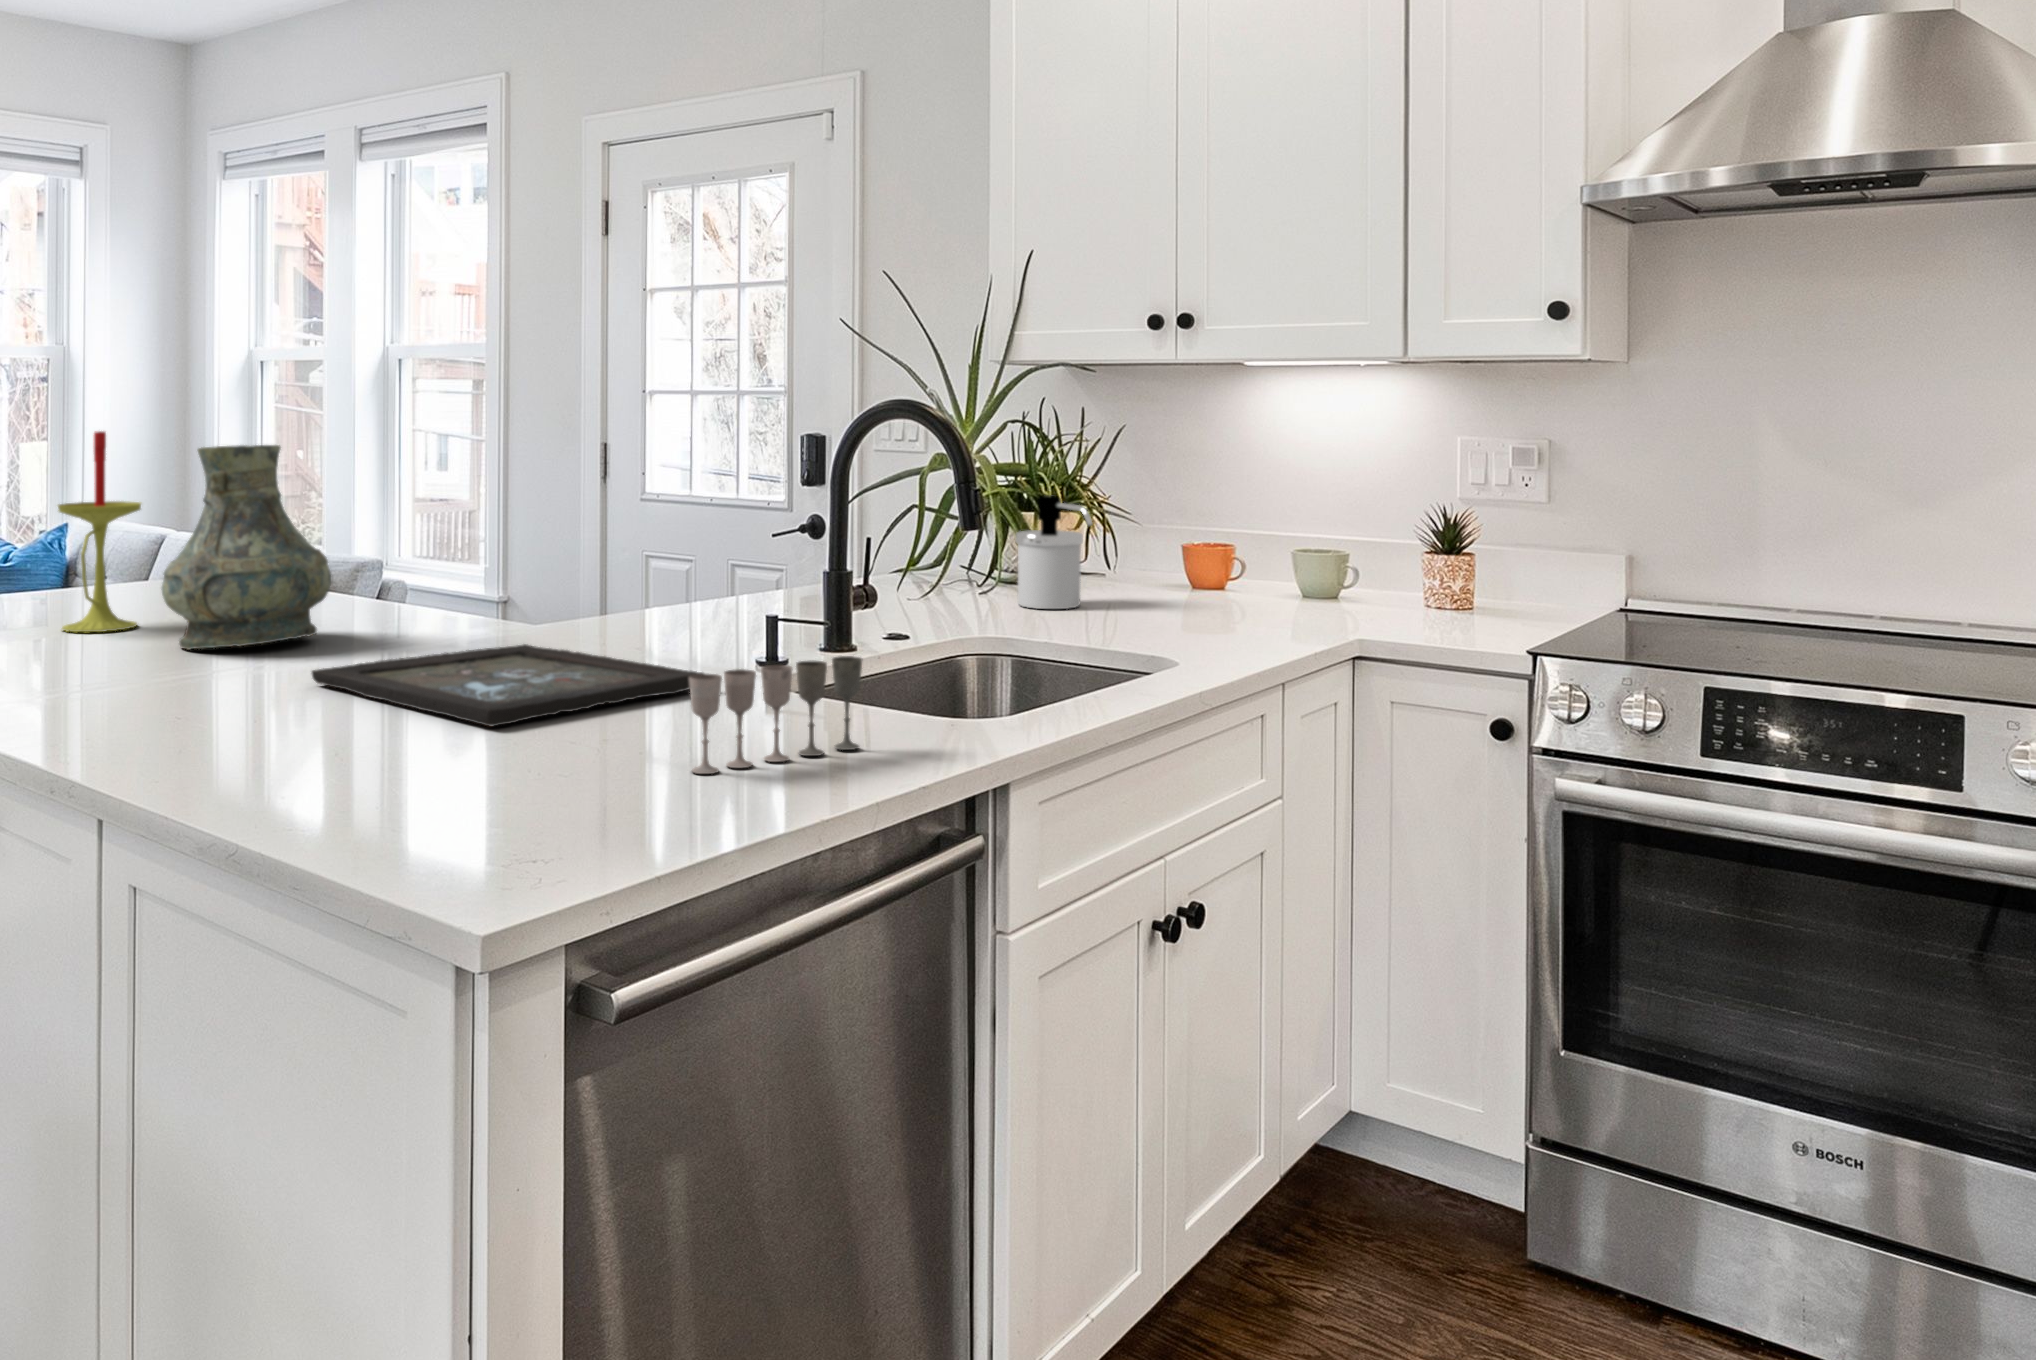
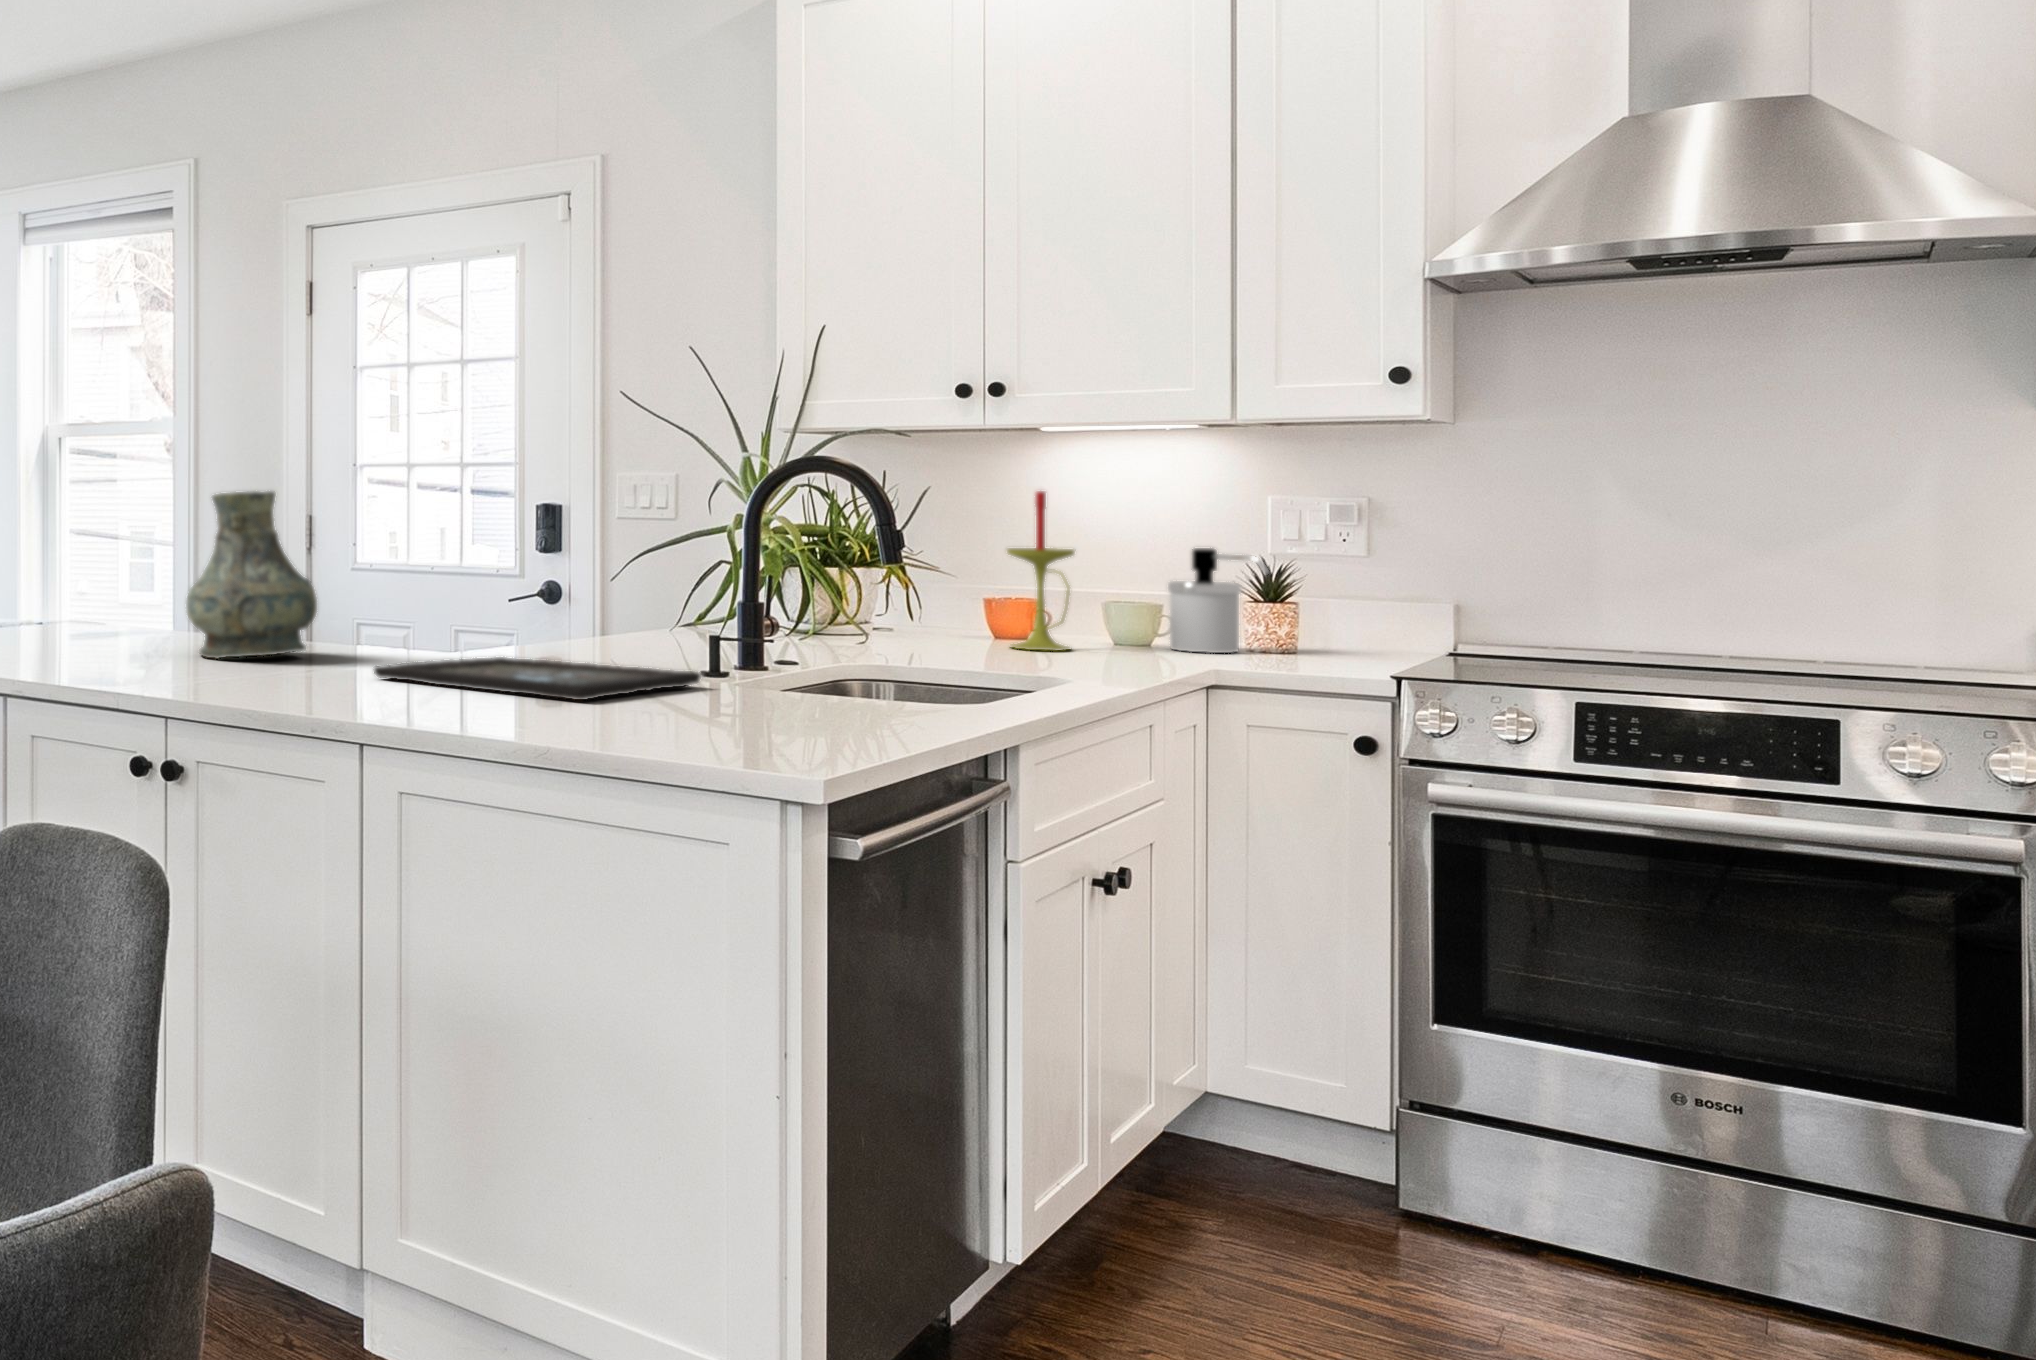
candle: present [58,431,141,632] -> present [1007,491,1074,651]
soap dispenser: present [1015,495,1092,609] -> present [1168,548,1269,653]
wine glass: present [689,656,862,774] -> none [789,645,901,725]

